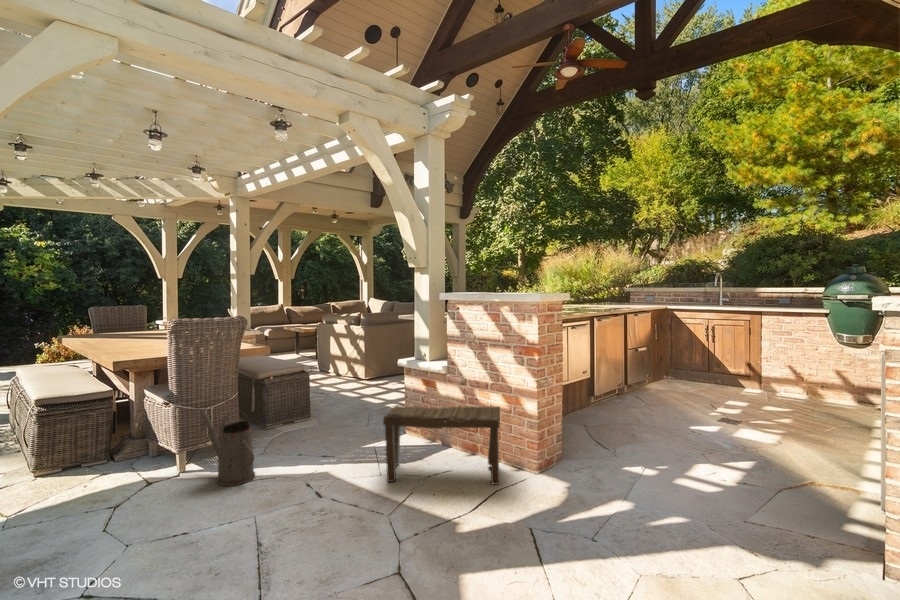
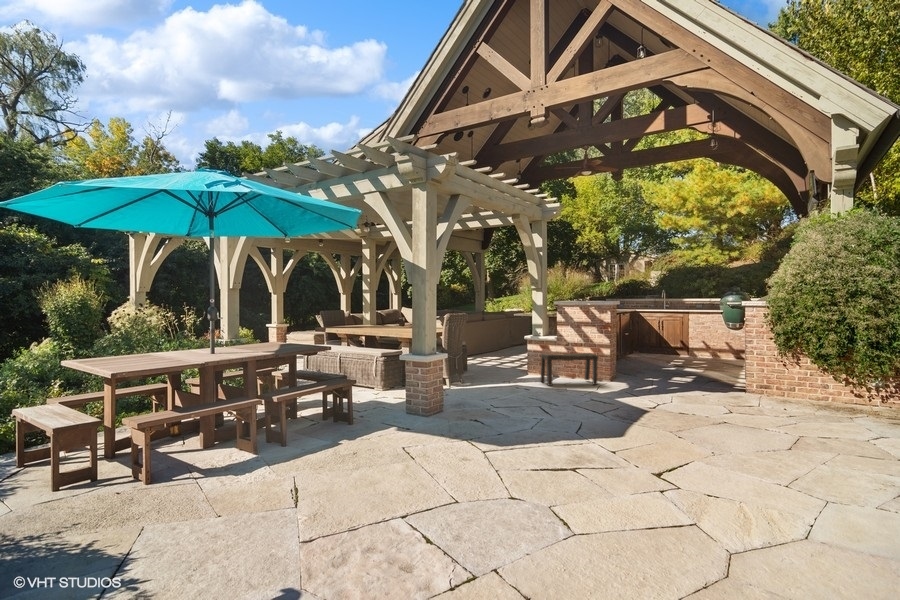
watering can: present [202,409,255,486] -> none [455,355,493,389]

